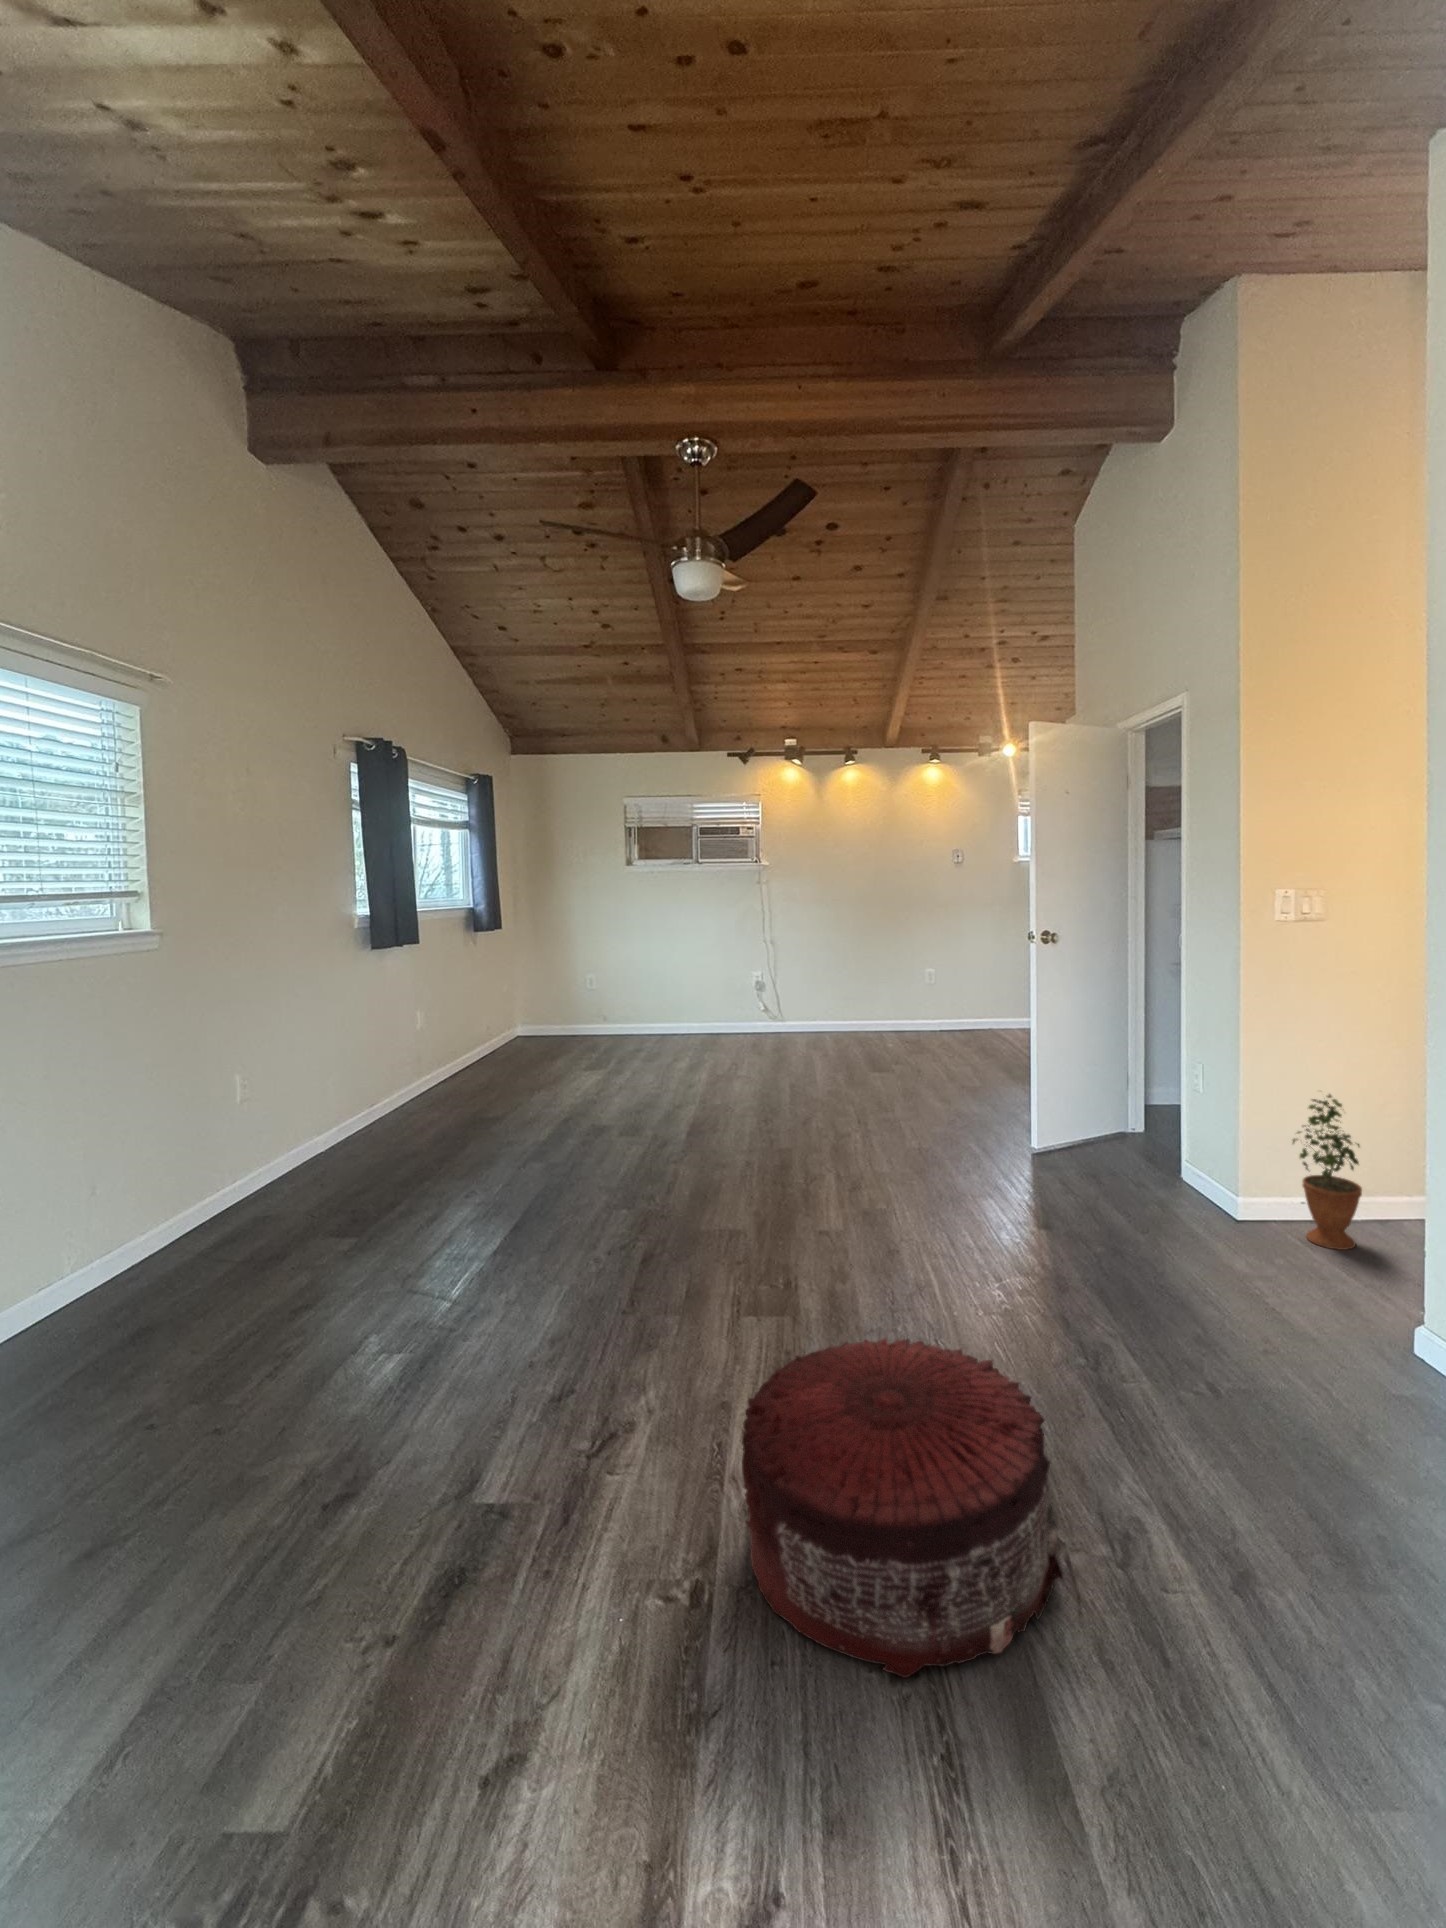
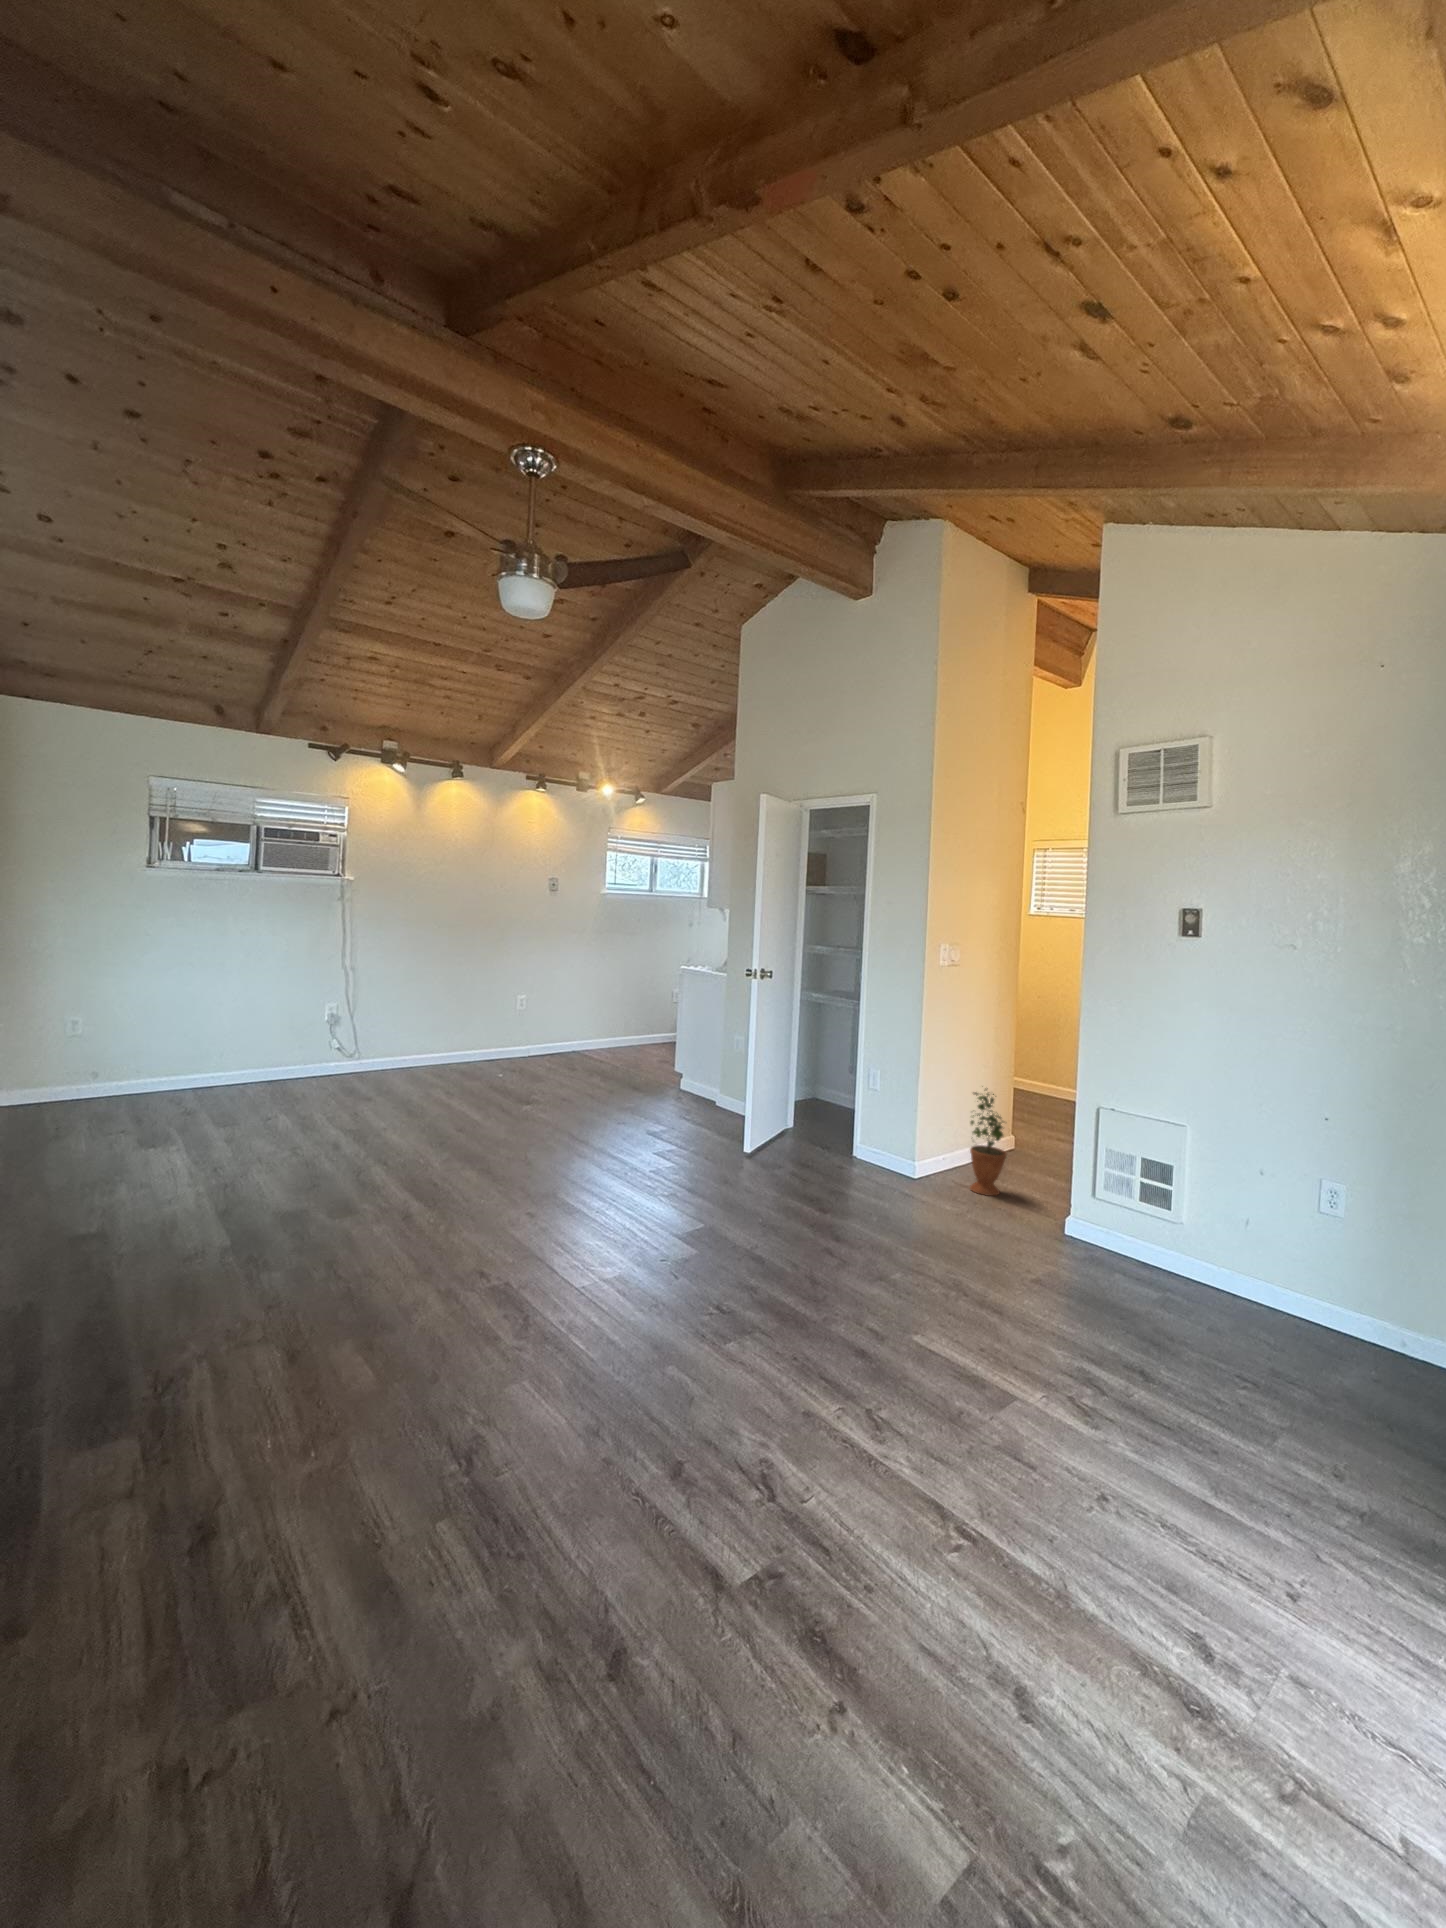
pouf: present [742,1338,1063,1678] -> none [915,1293,1158,1524]

